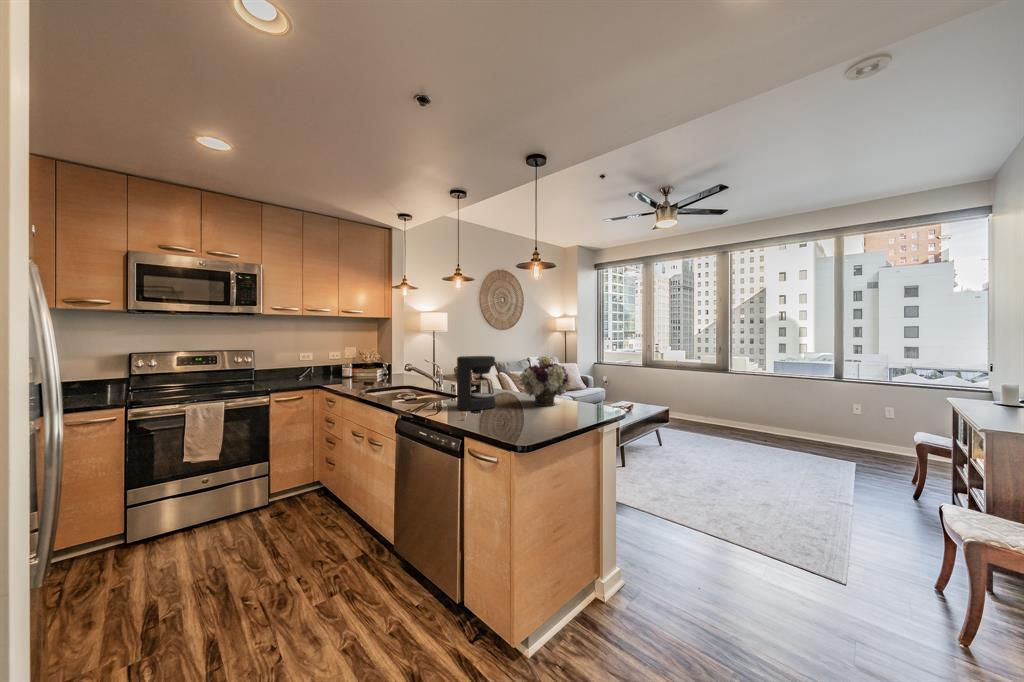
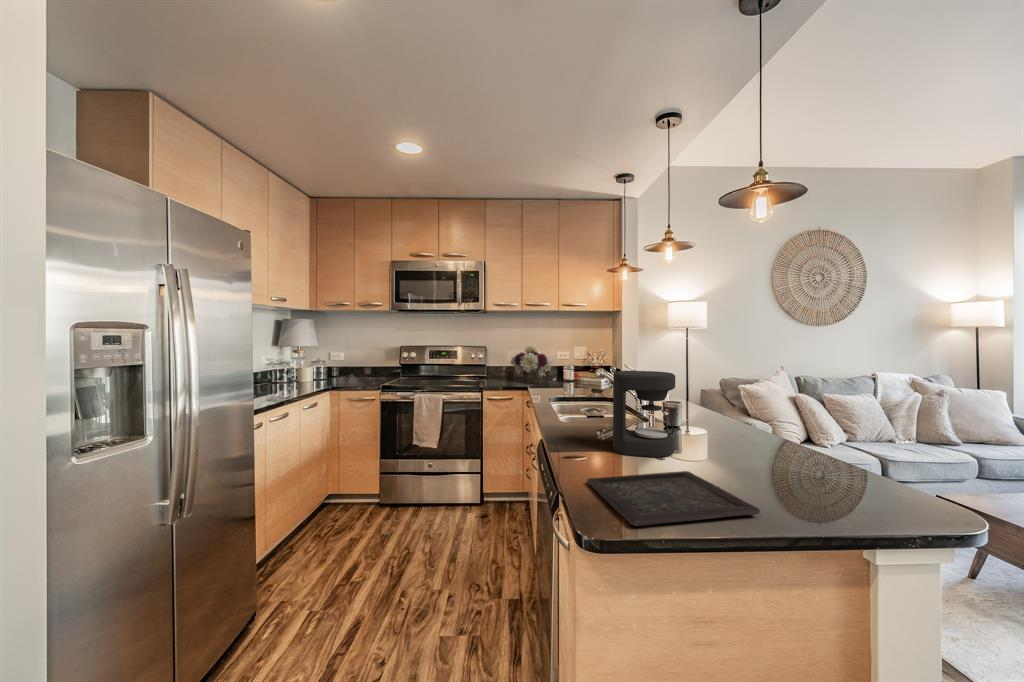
flower arrangement: present [519,355,571,406] -> present [511,345,552,383]
tray: none [476,410,567,433] -> present [587,471,760,526]

